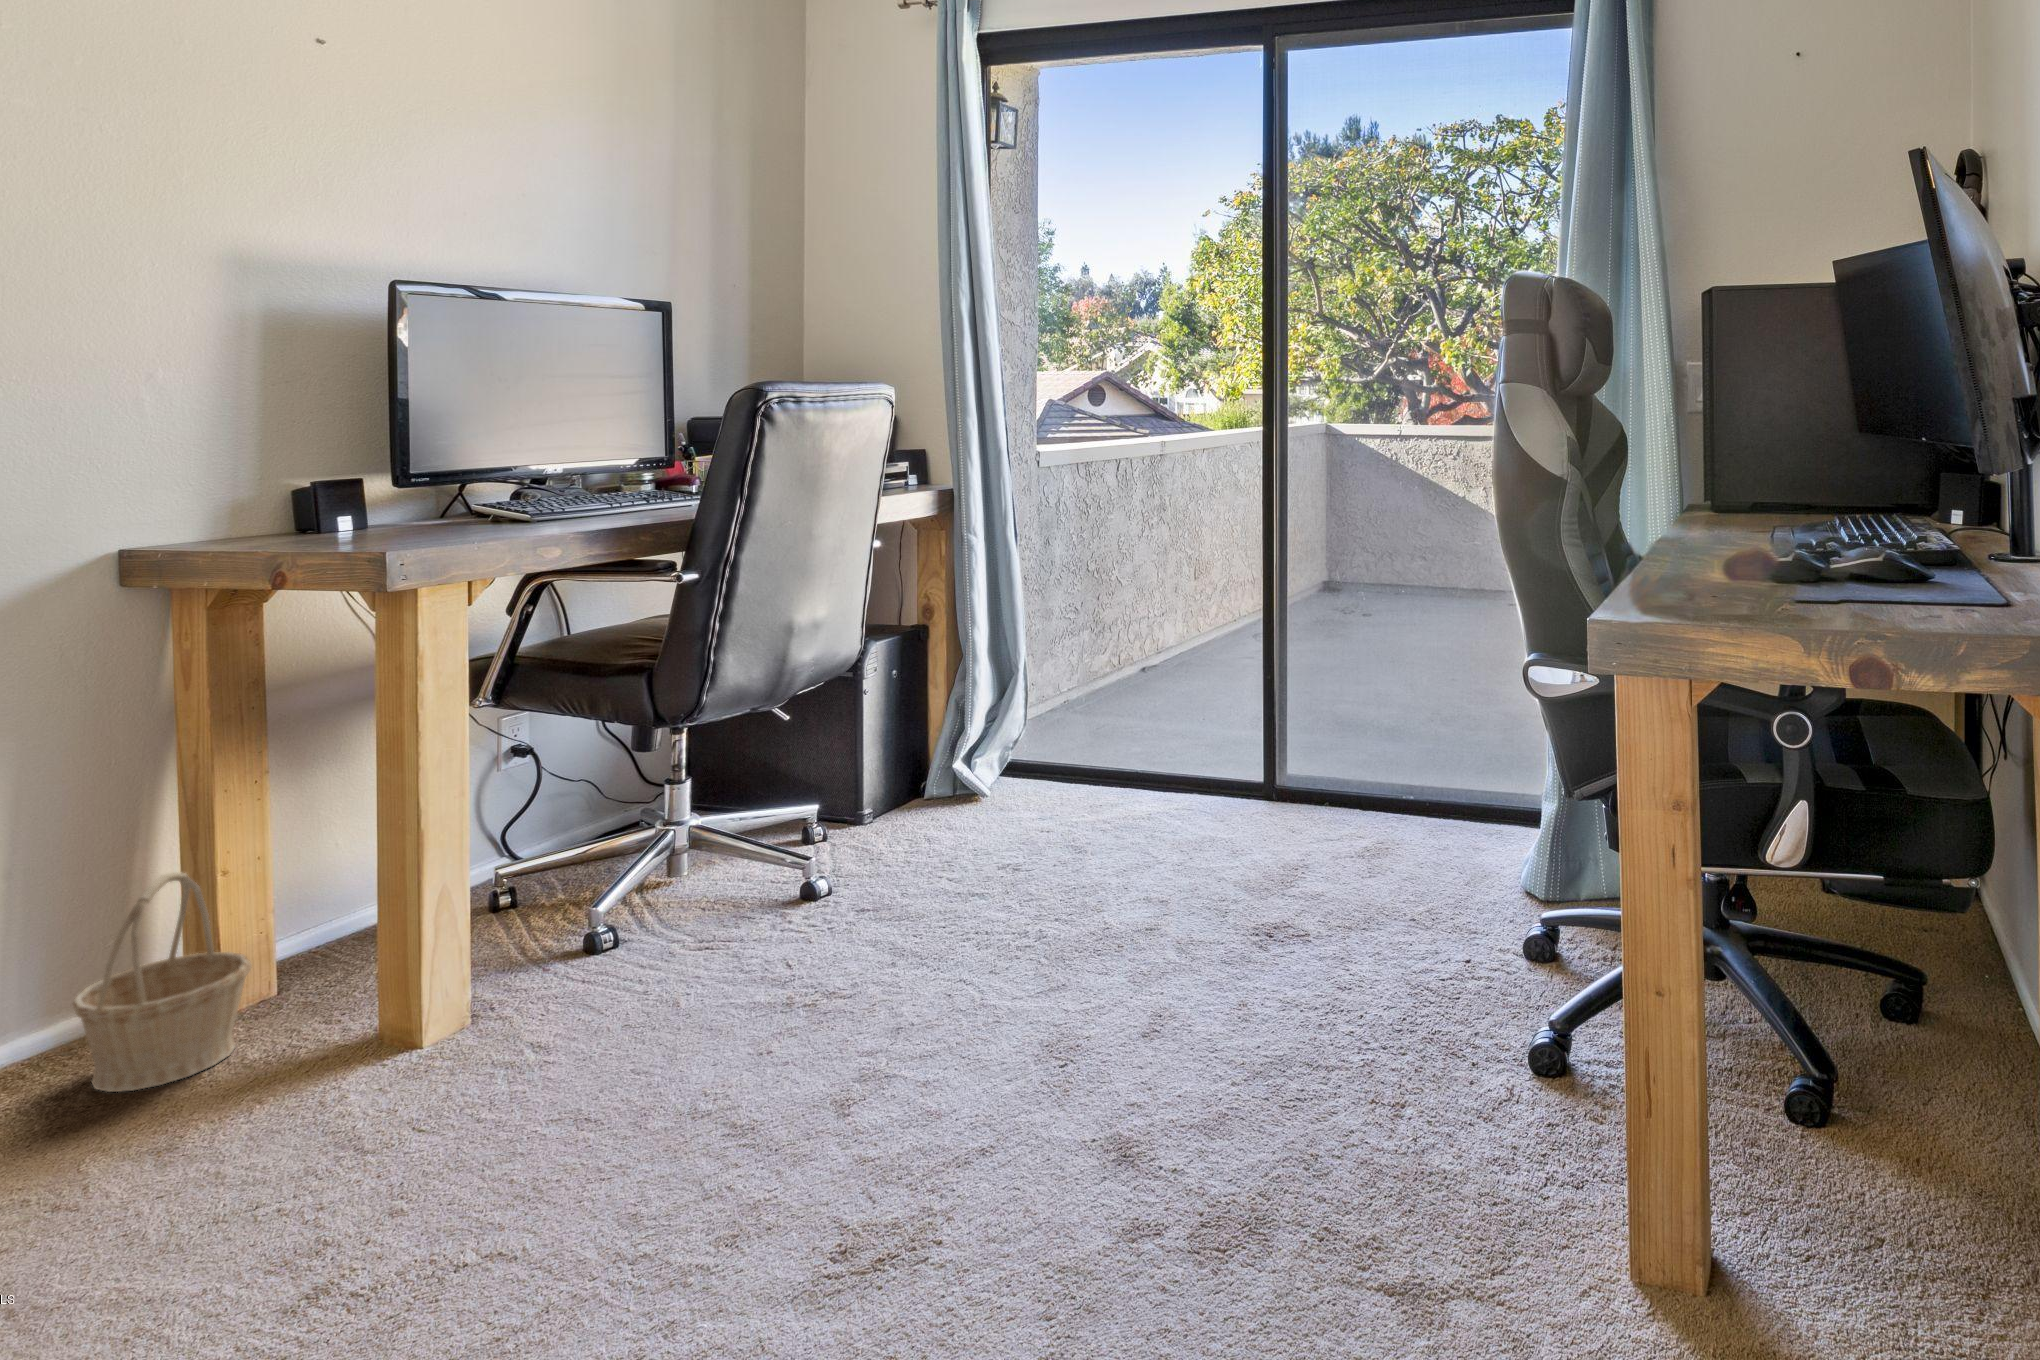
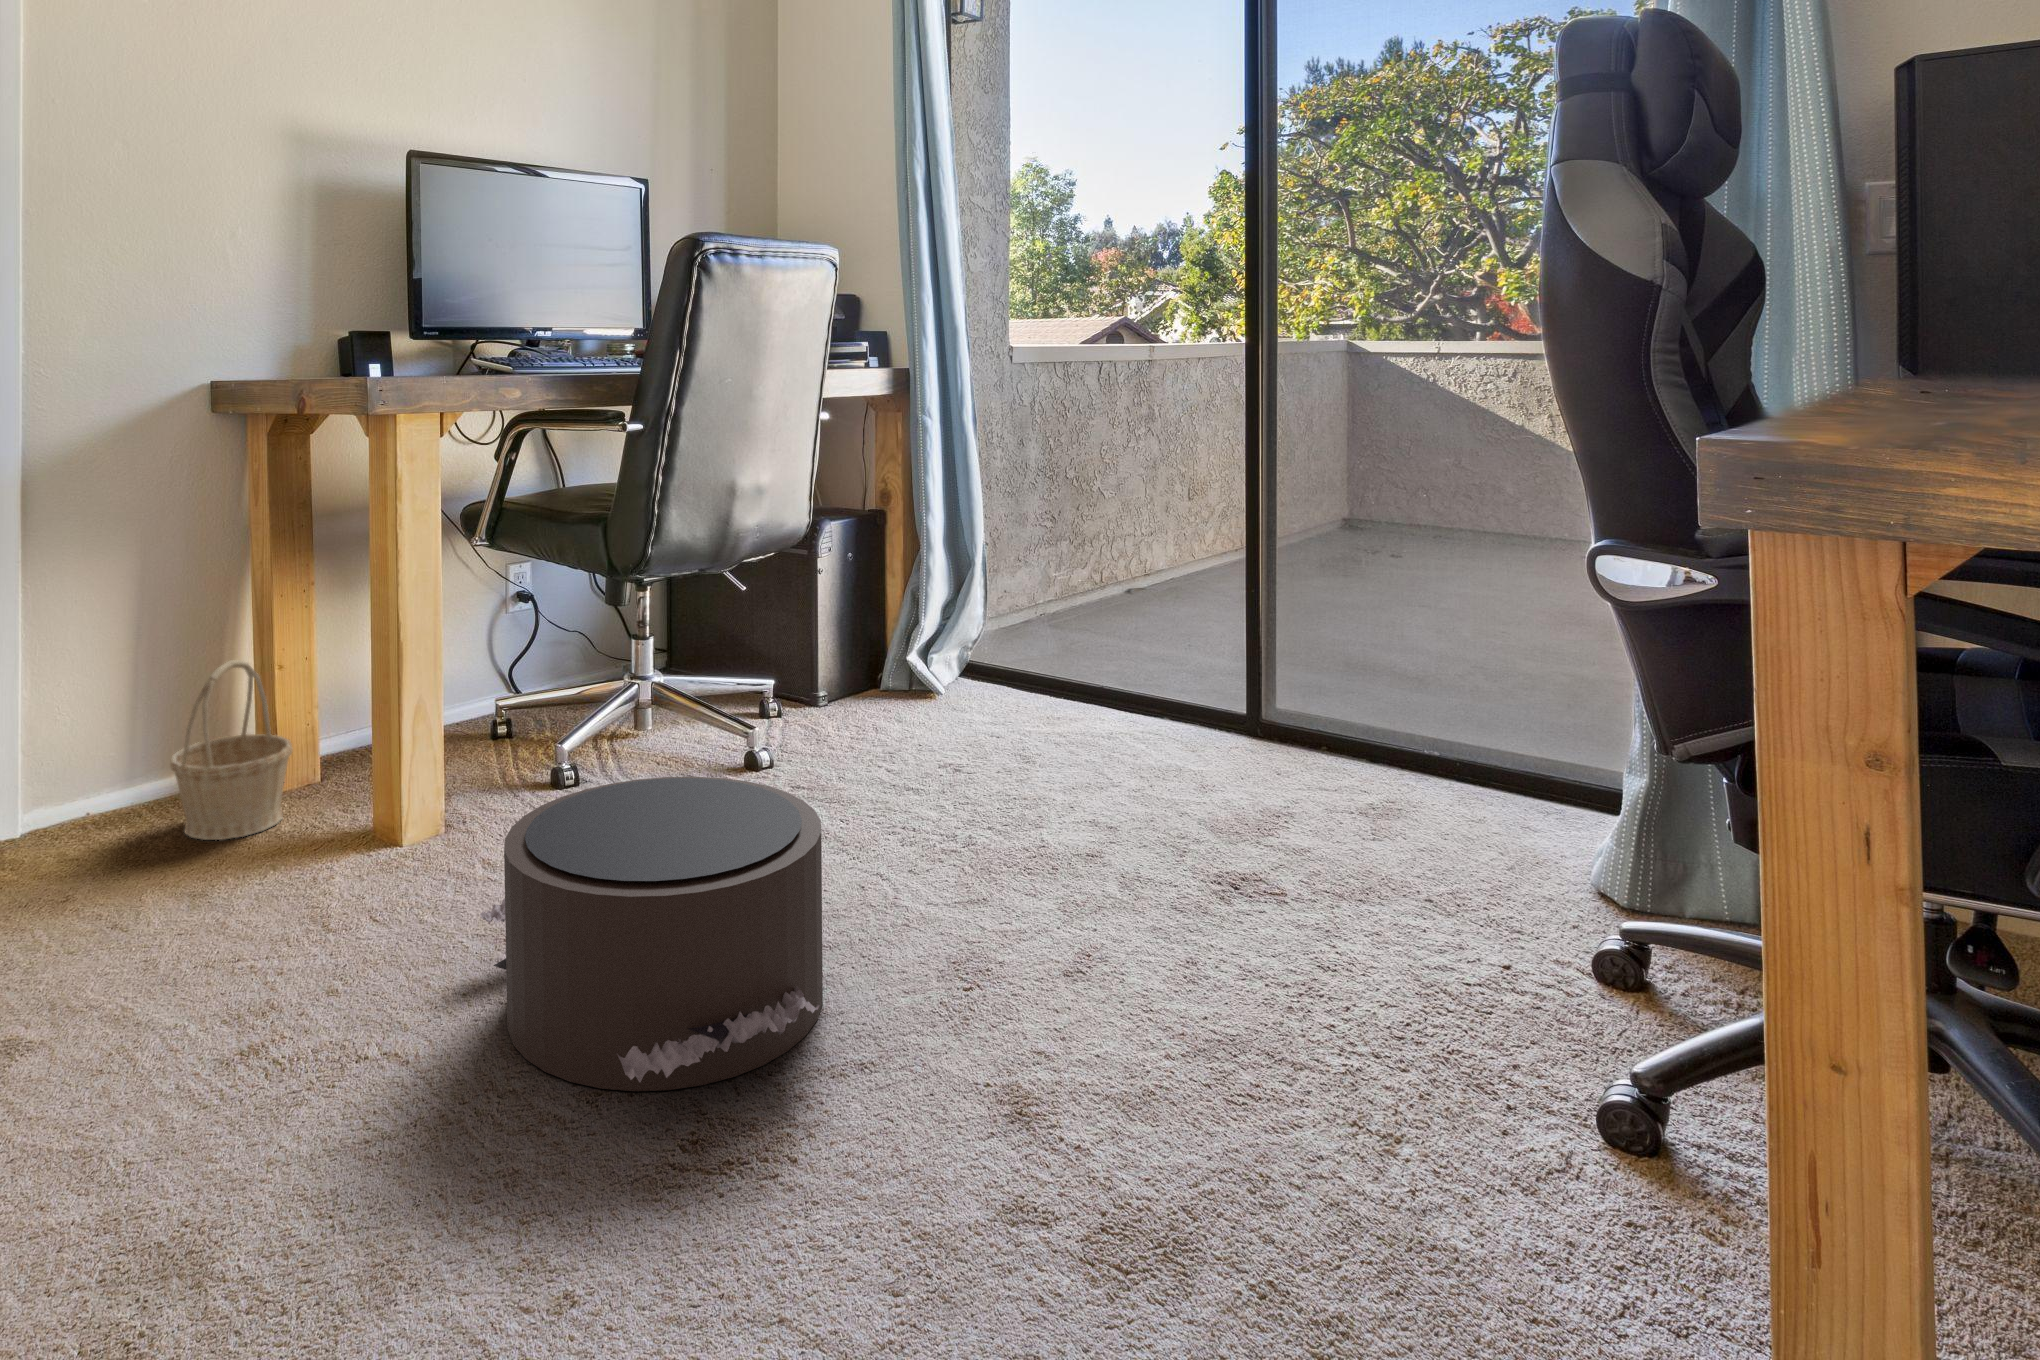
pouf: none [561,918,946,1234] -> present [479,777,823,1091]

